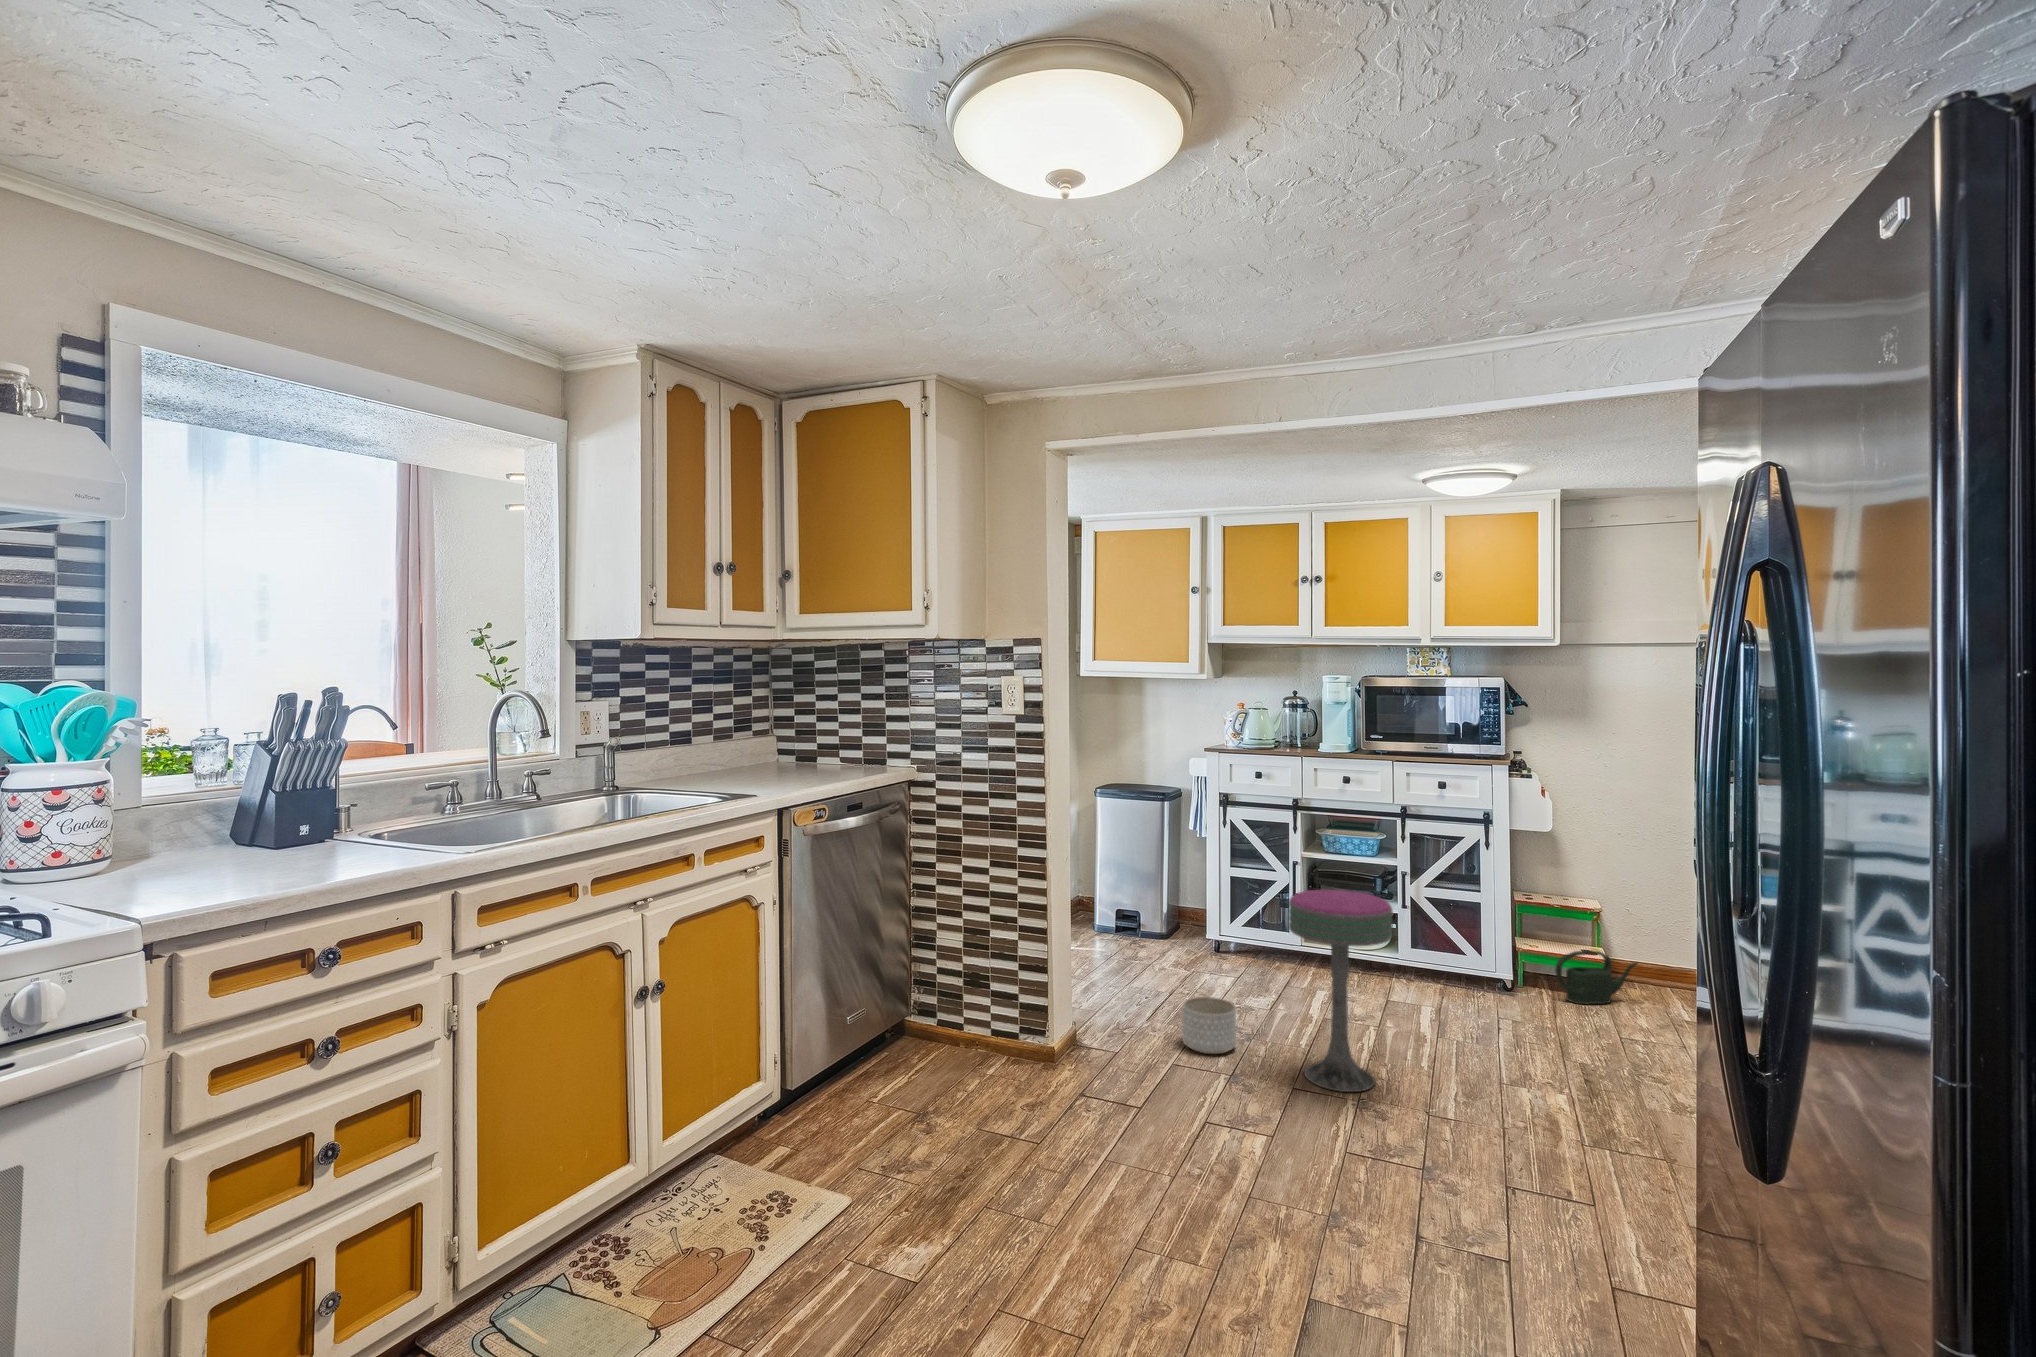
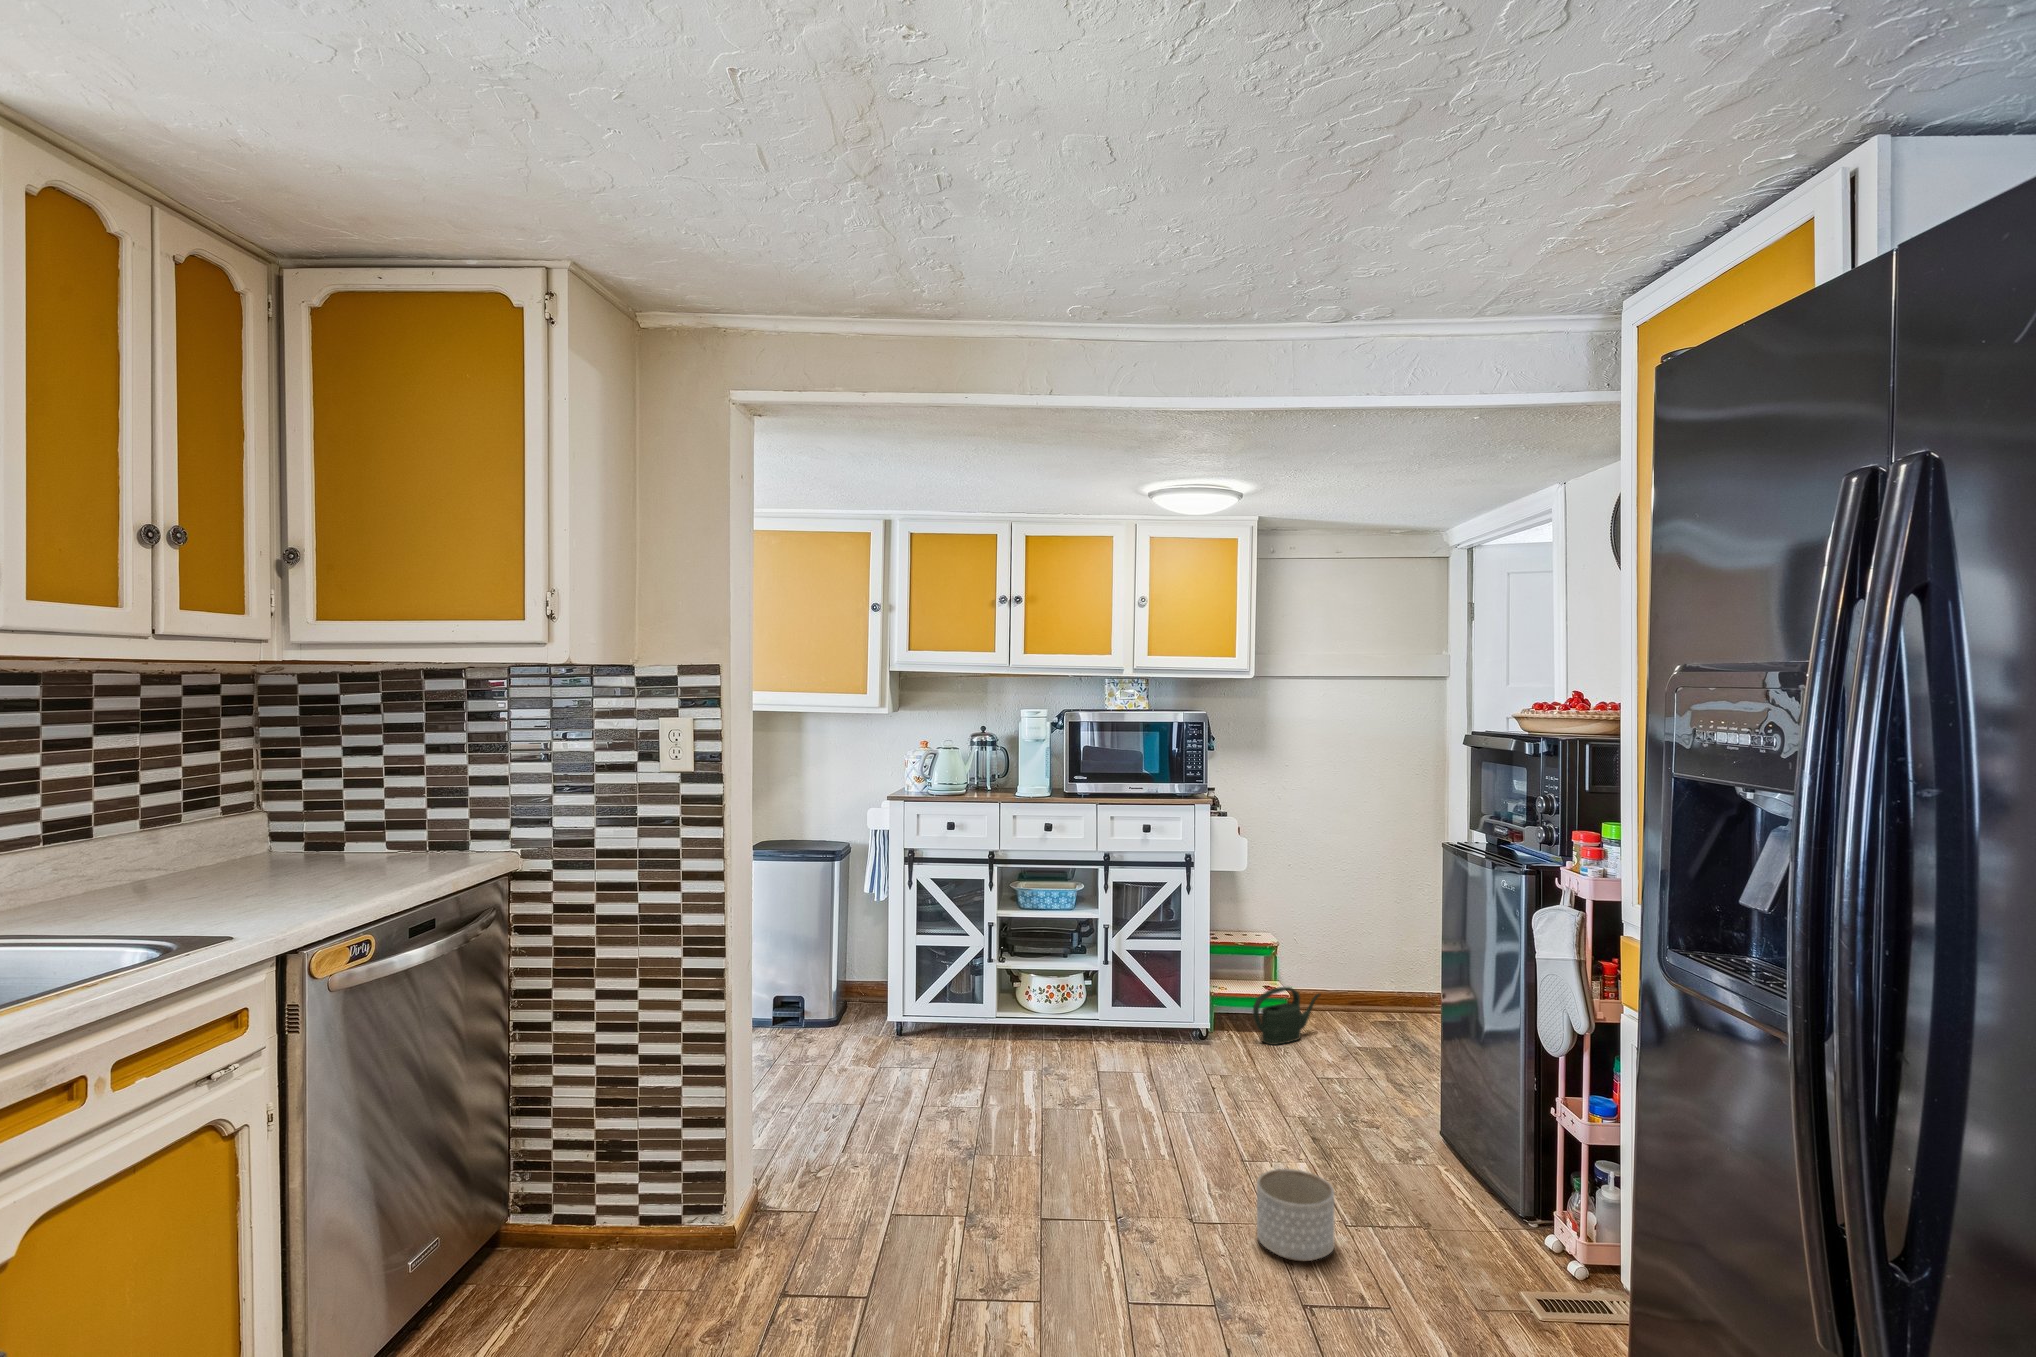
bar stool: present [1289,890,1393,1092] -> none [1029,964,1147,1215]
planter: present [1182,997,1236,1054] -> present [1257,1169,1335,1261]

